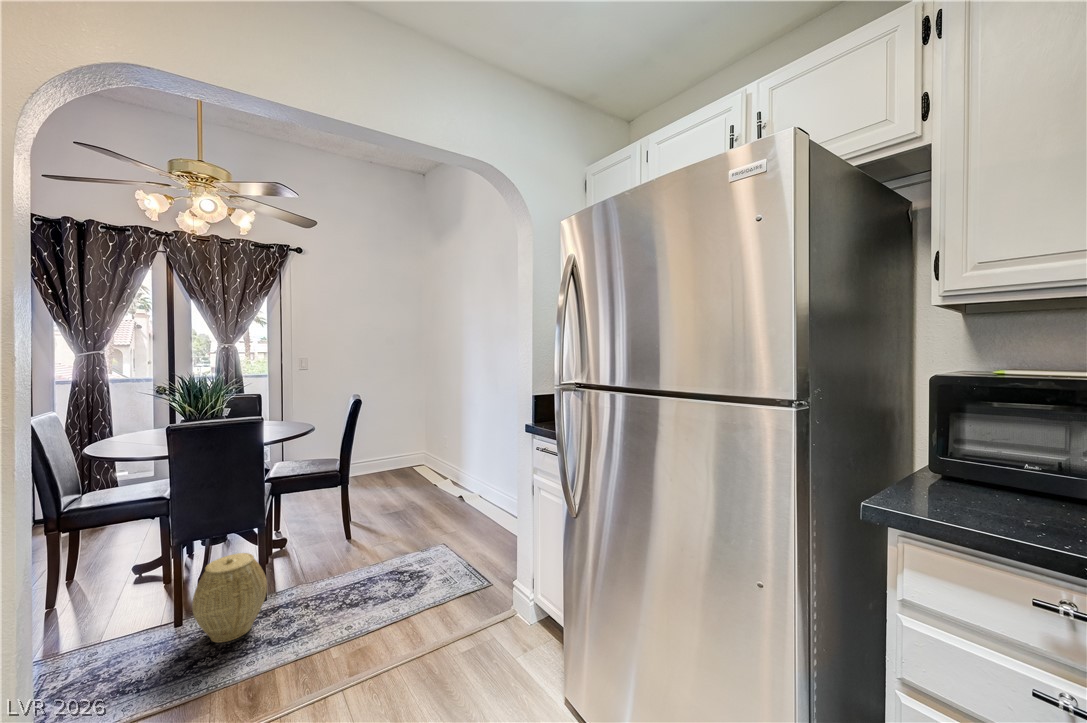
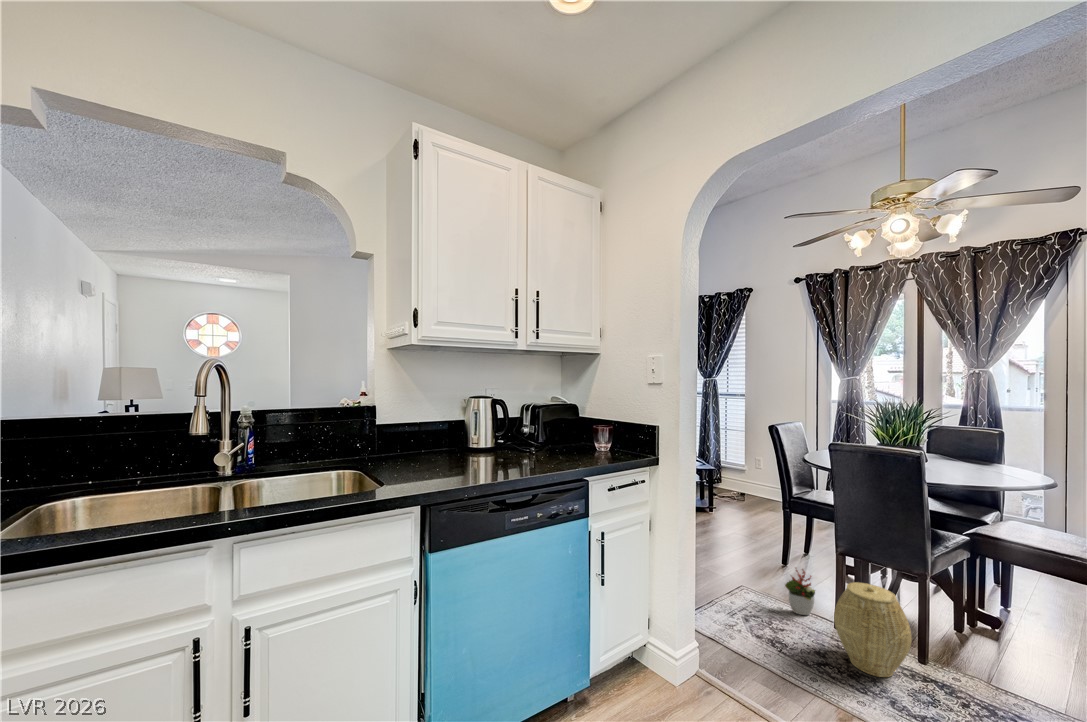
decorative plant: none [101,586,144,645] -> present [785,569,815,615]

